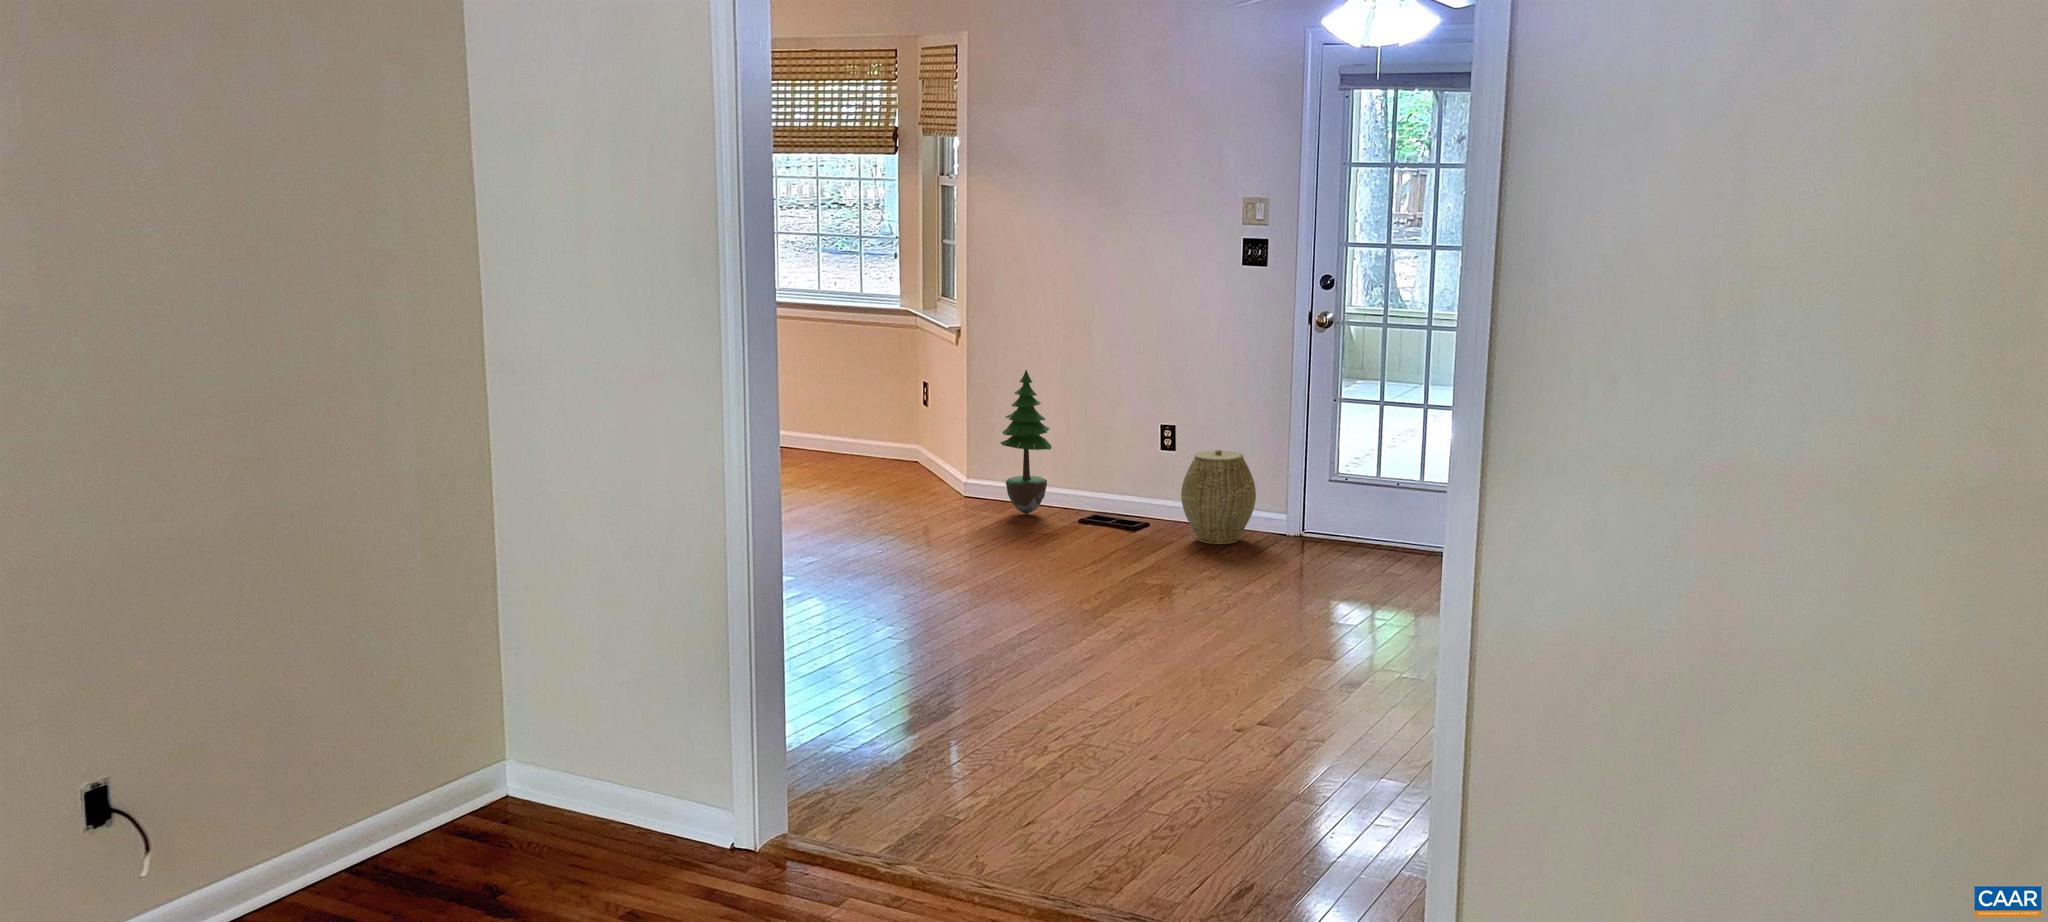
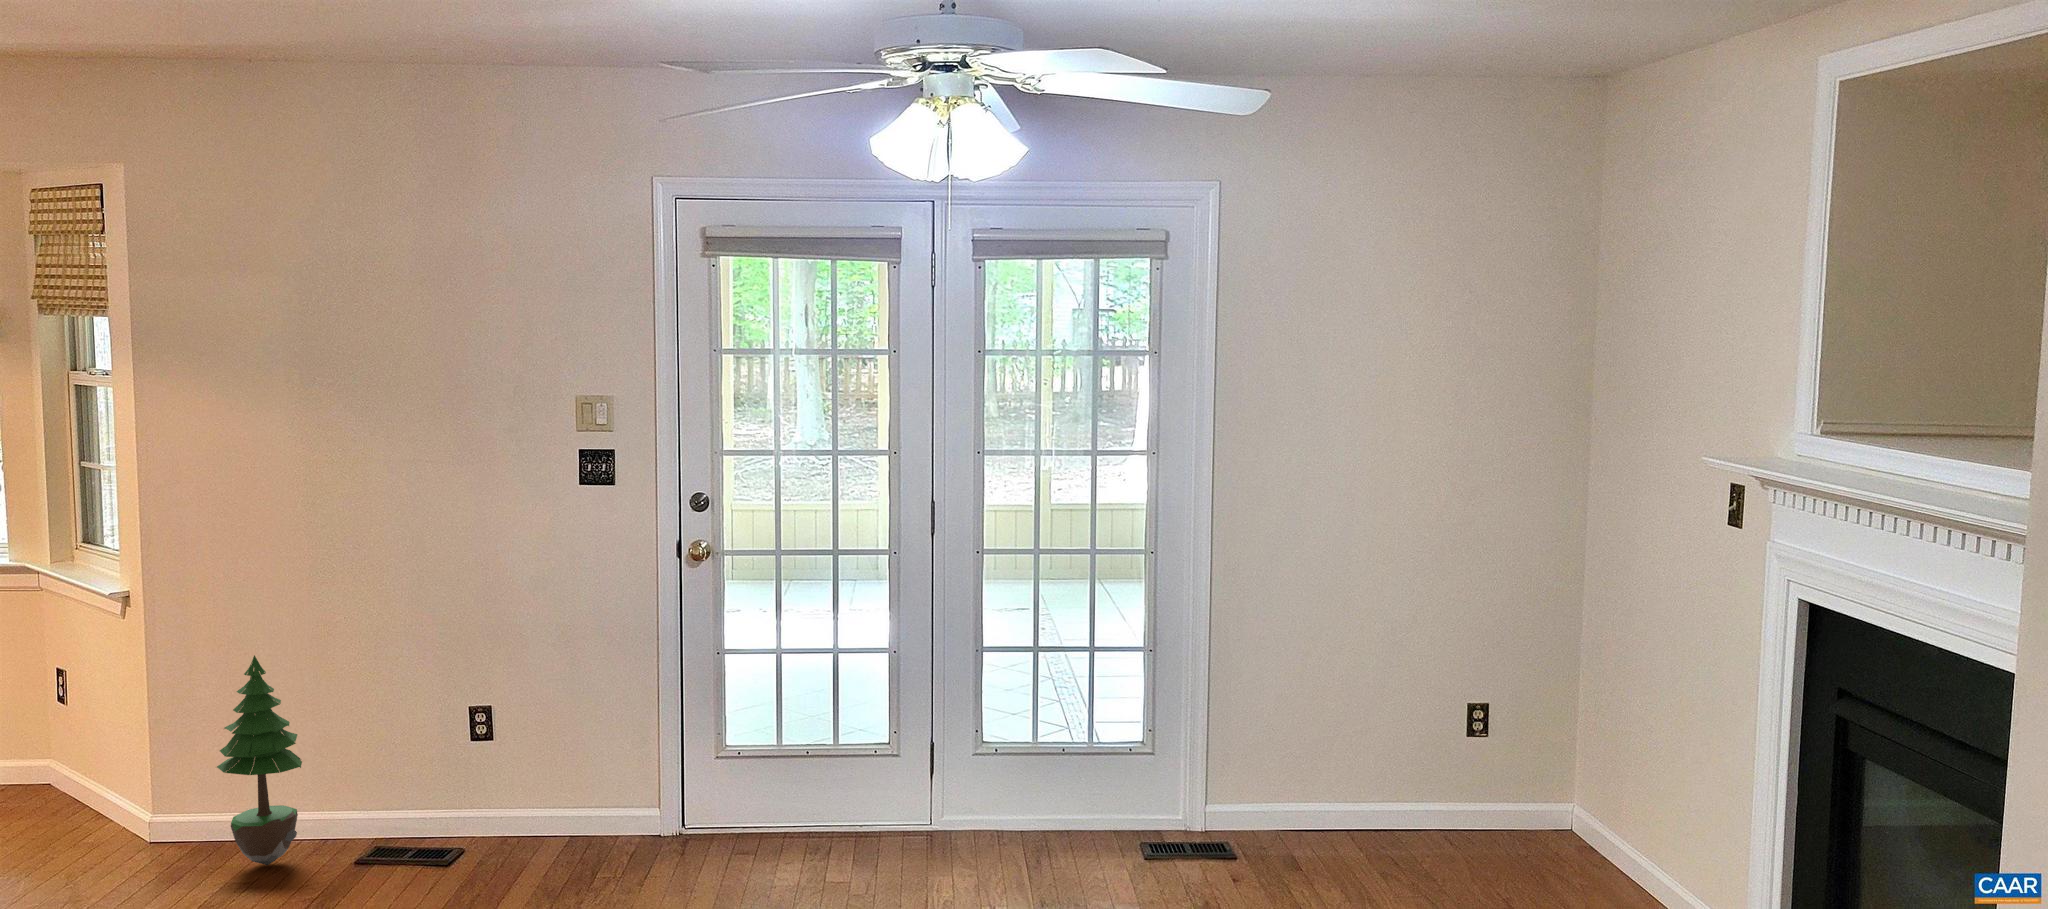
woven basket: present [1181,450,1256,544] -> none [519,738,624,872]

